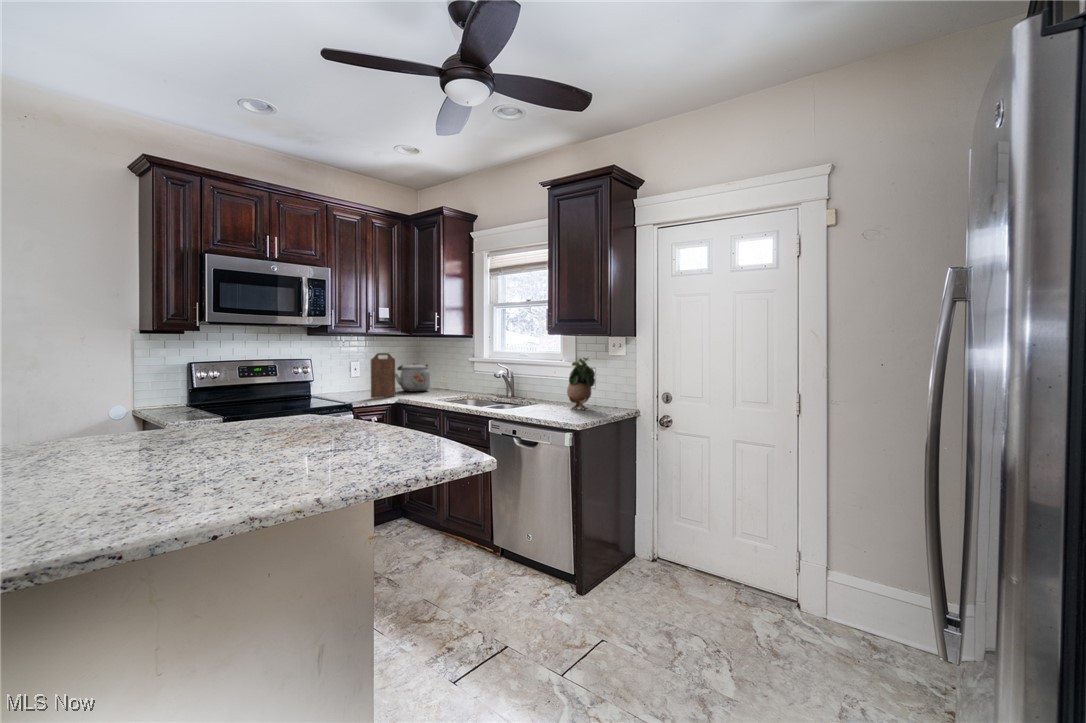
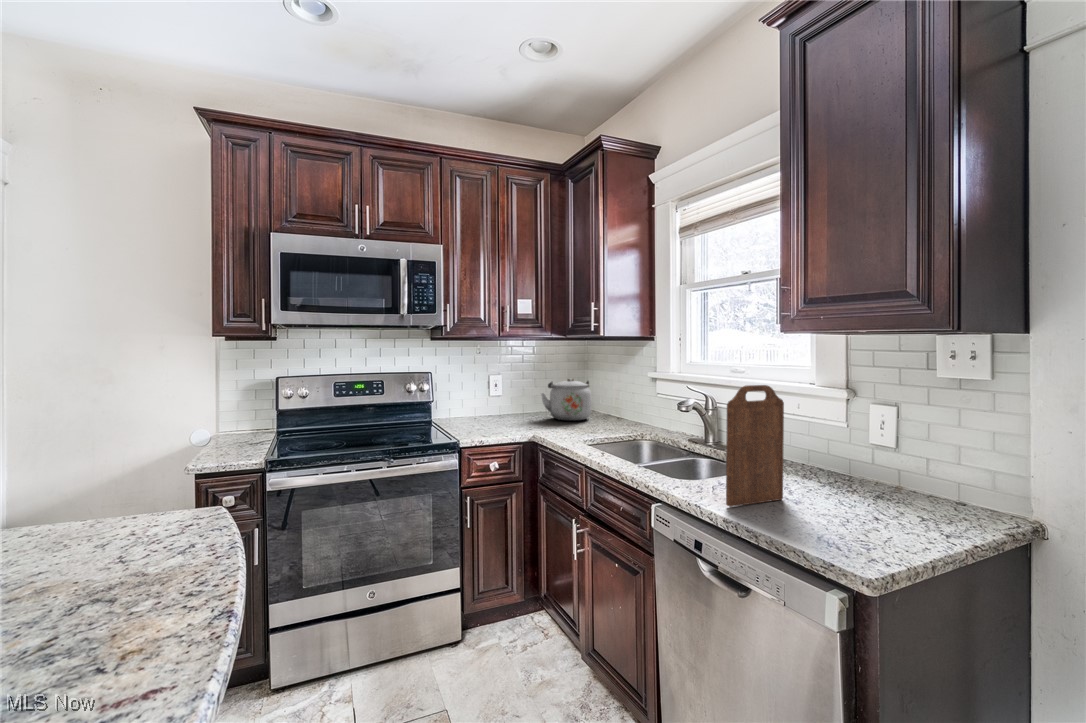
cutting board: present [371,353,395,398] -> present [726,385,784,507]
potted plant: present [567,358,595,410] -> none [825,384,902,505]

